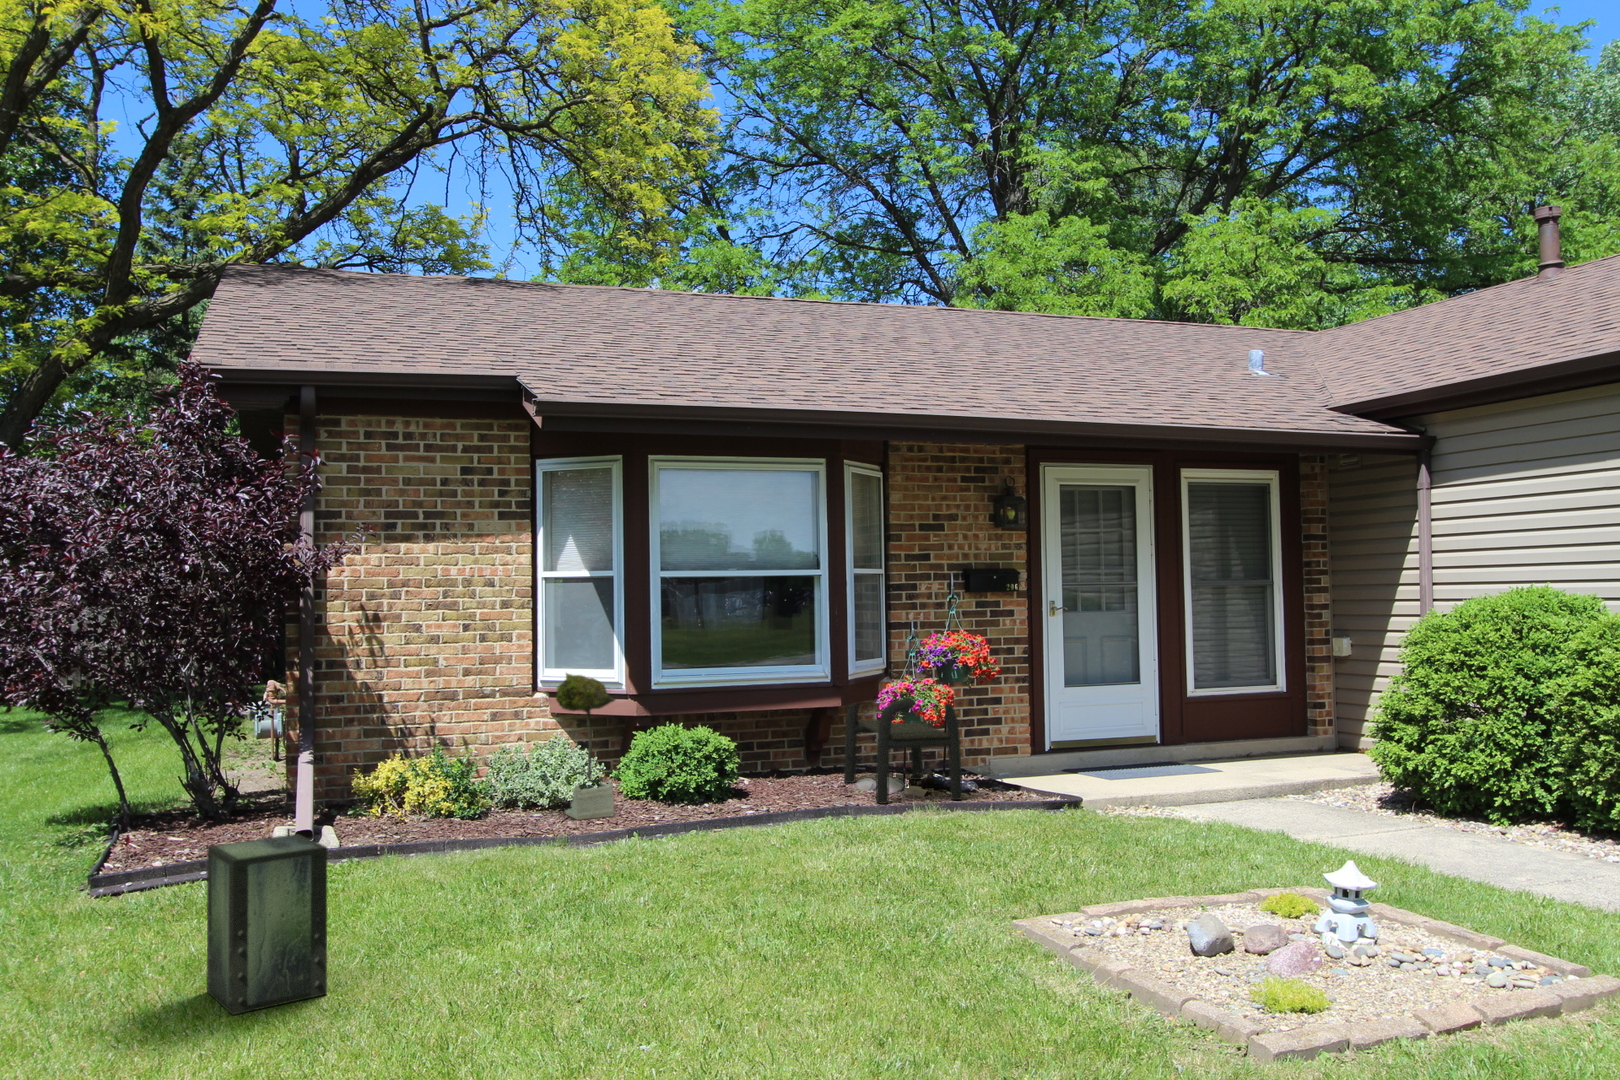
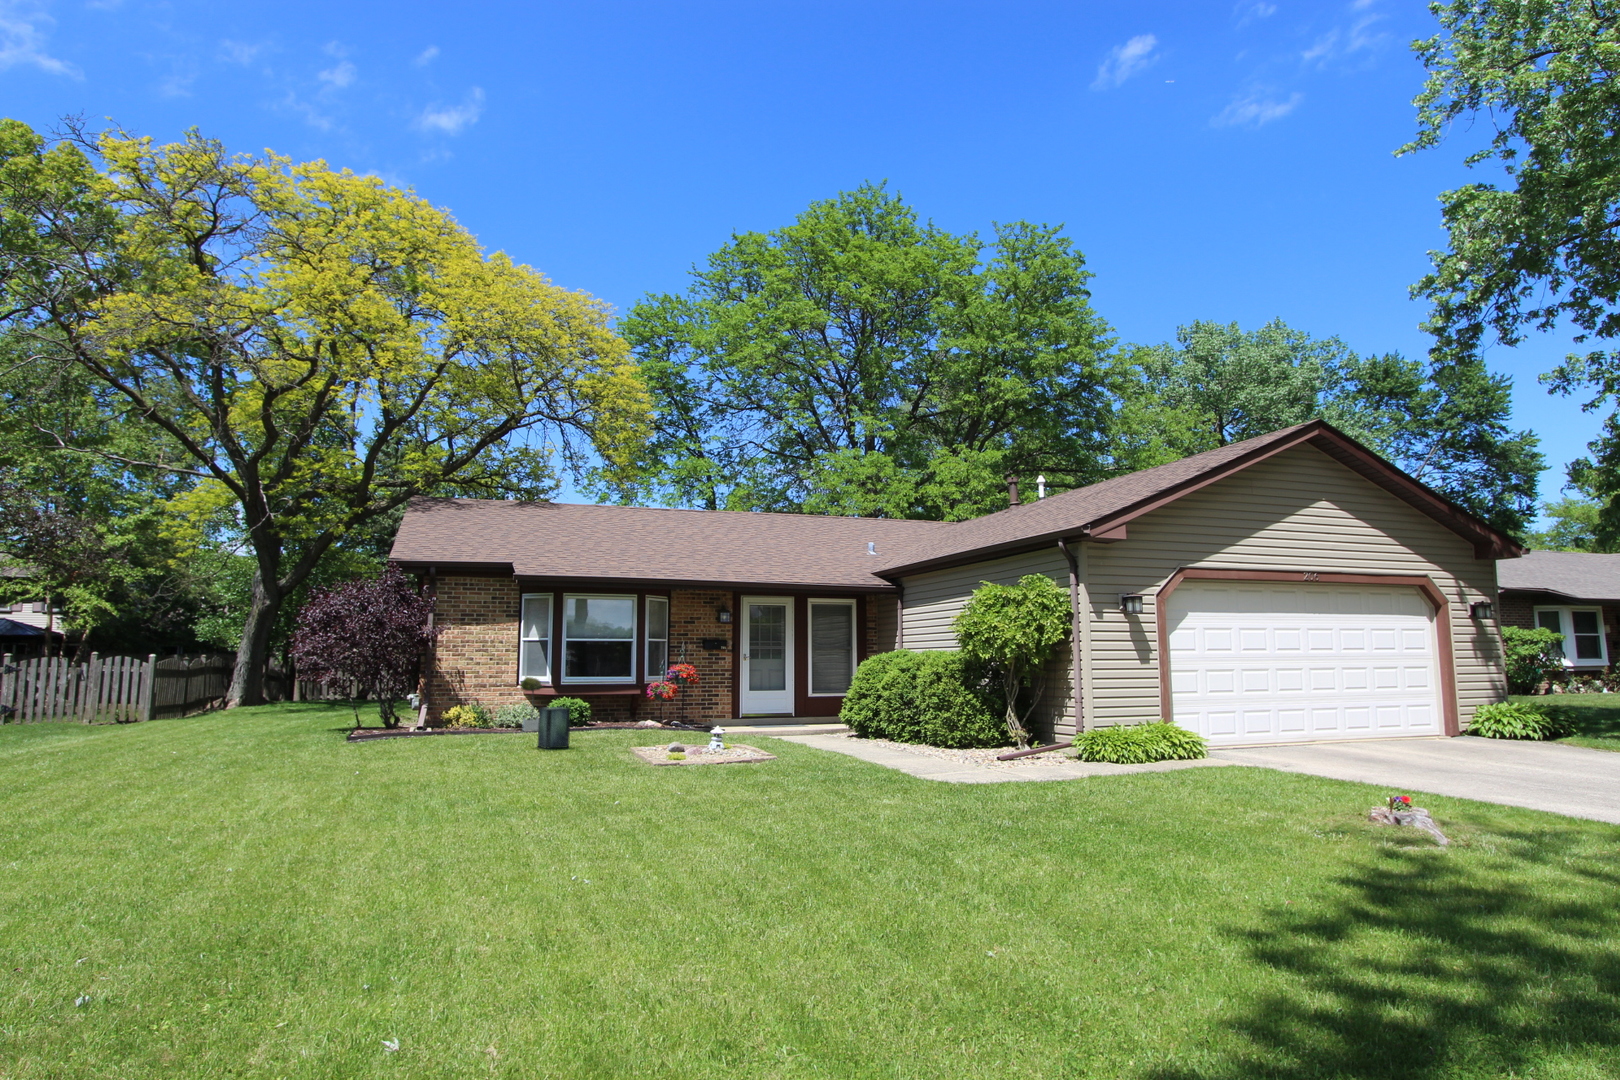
bench: present [844,696,962,804] -> none [645,688,682,731]
storage box: present [207,834,327,1015] -> present [538,707,571,749]

